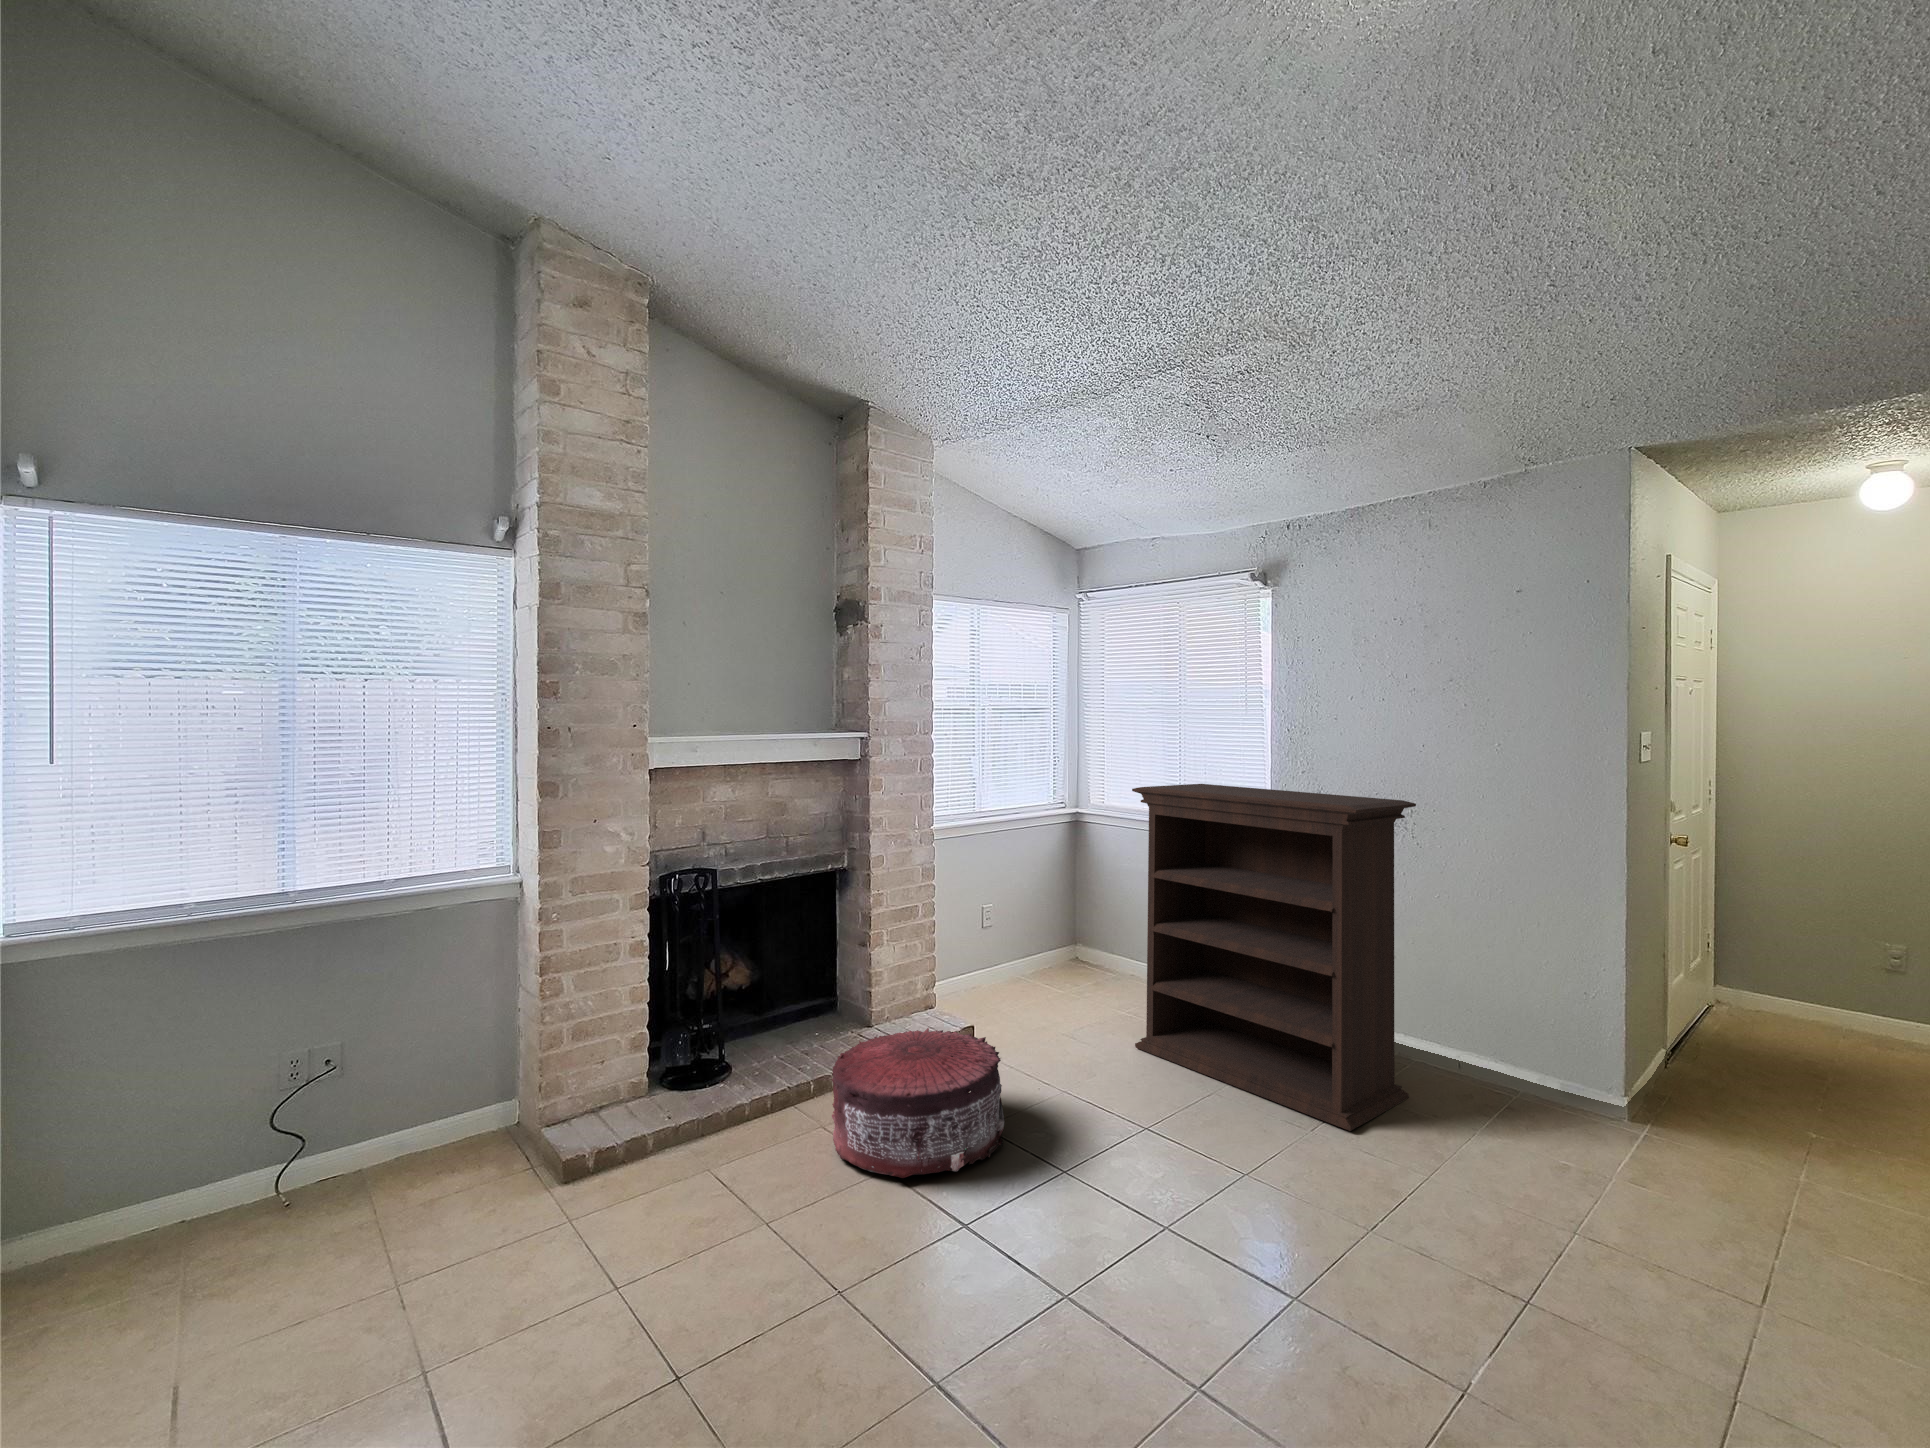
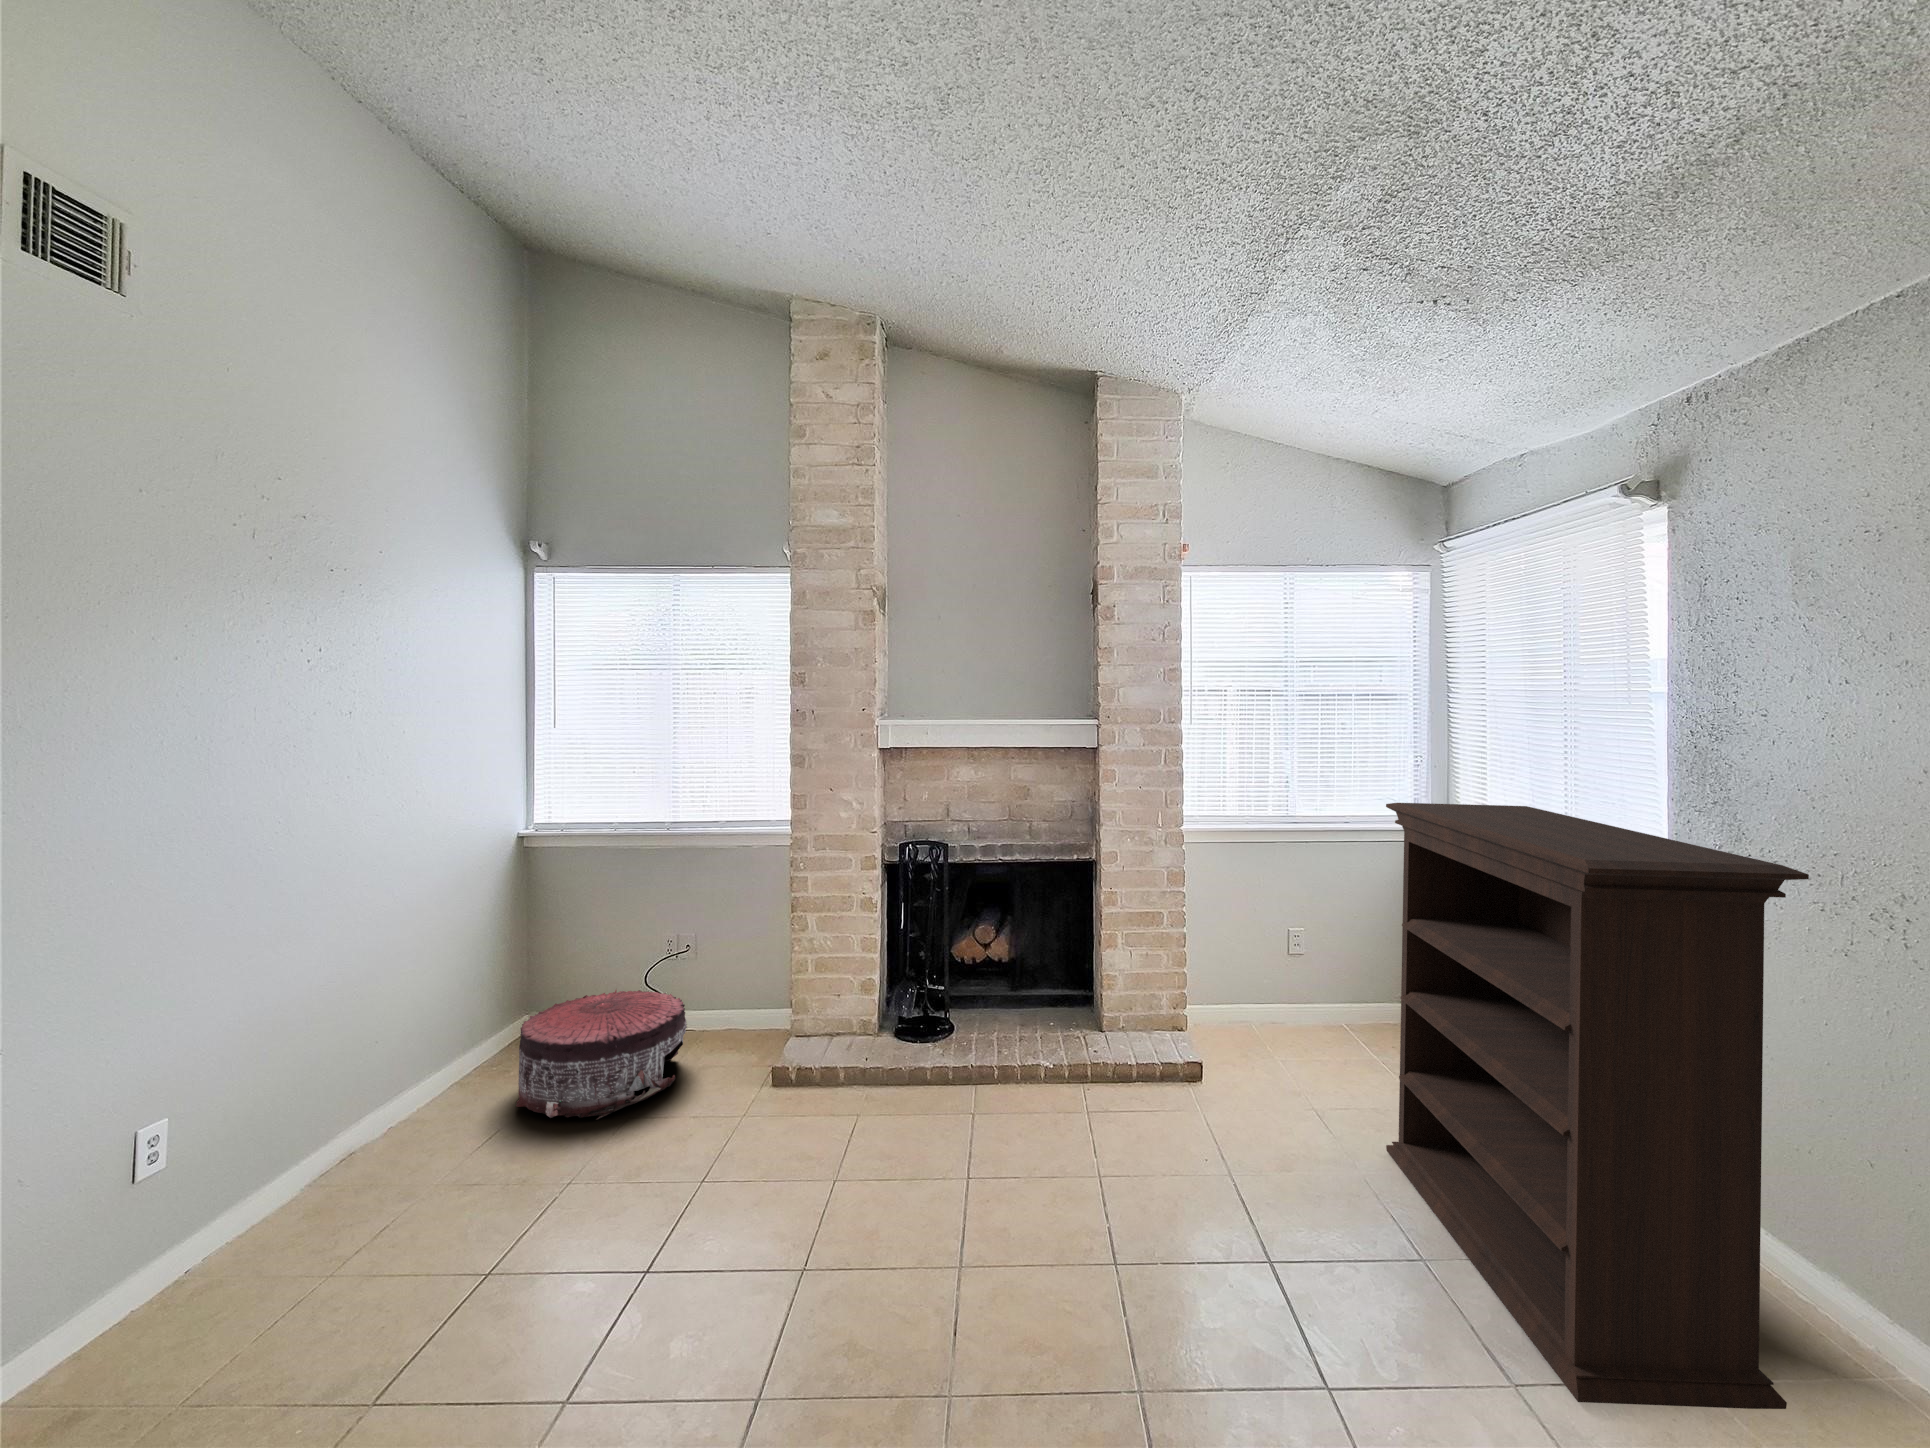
pouf: present [832,1028,1005,1178] -> present [516,990,687,1119]

